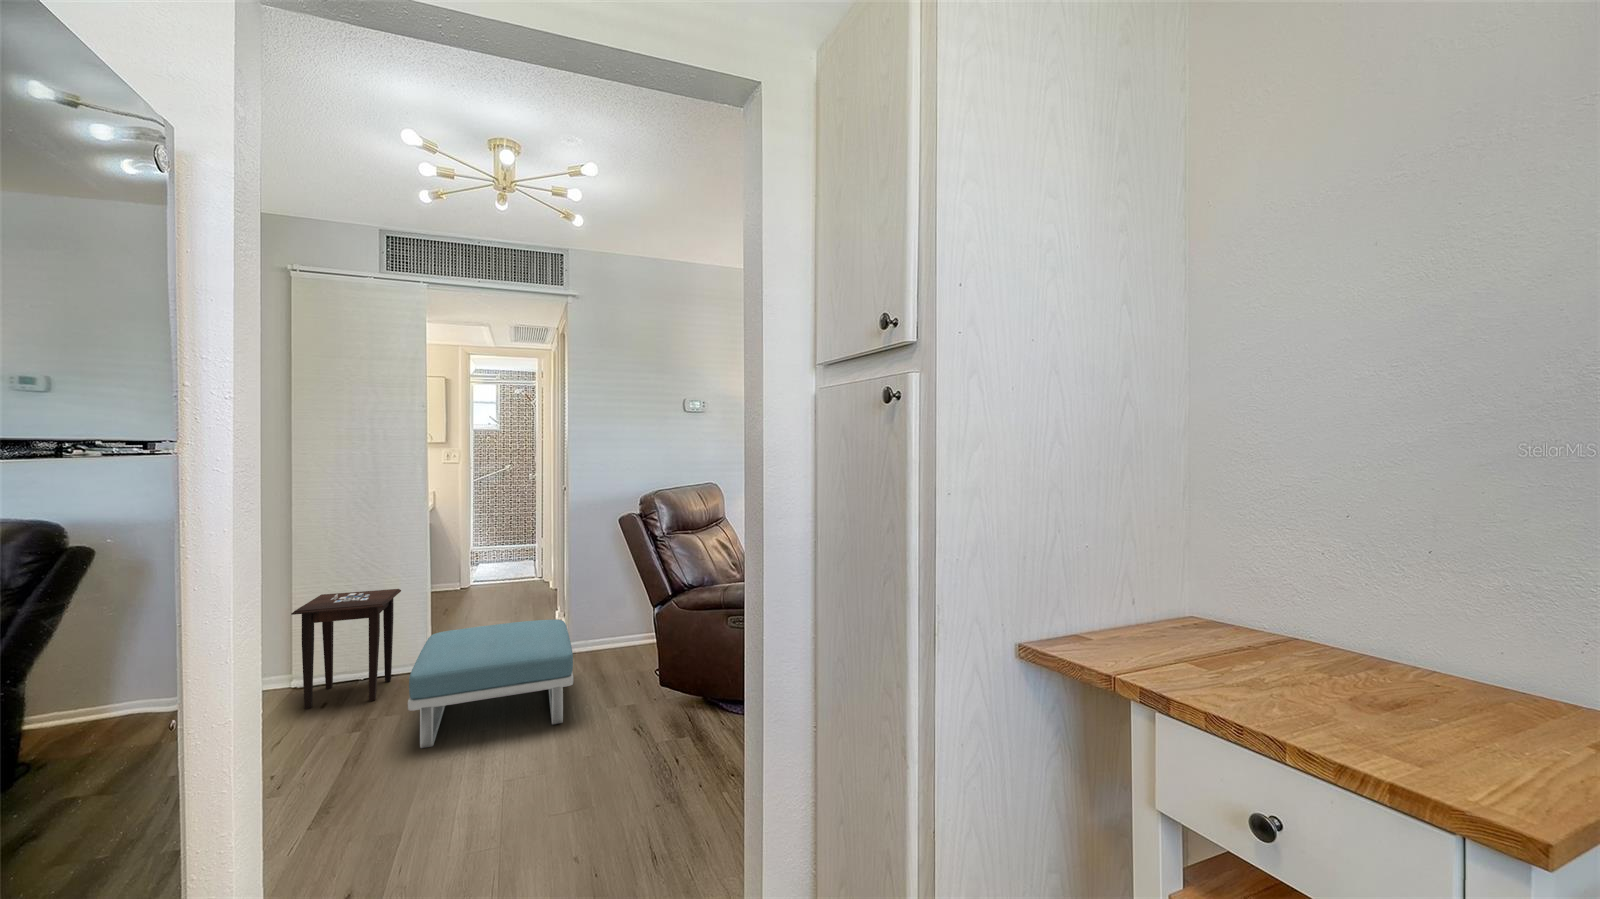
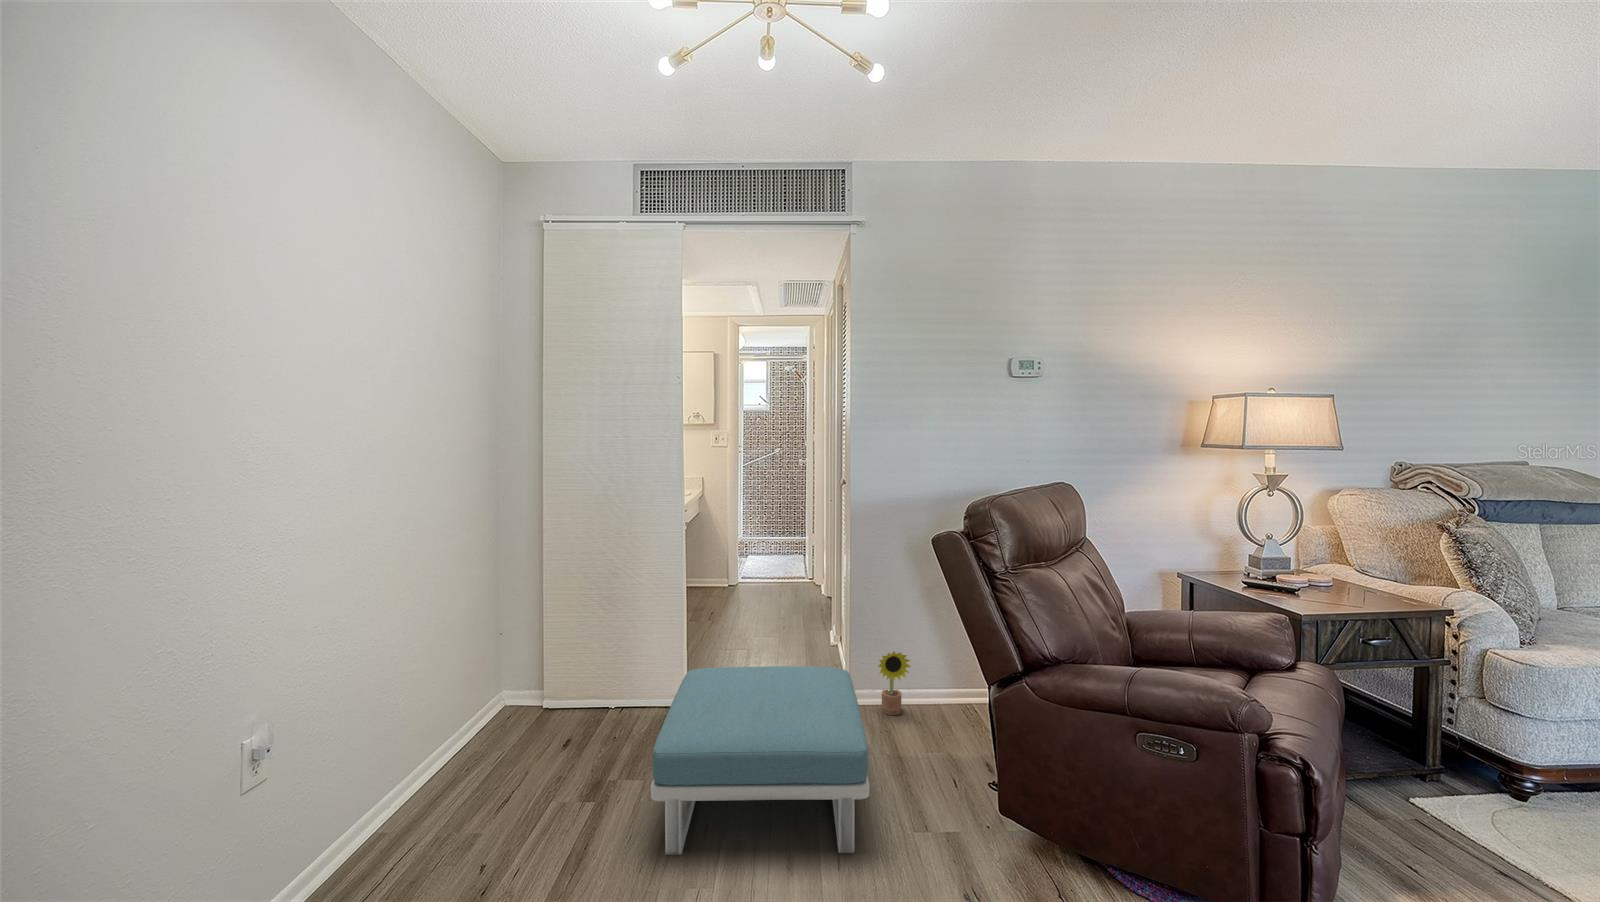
side table: present [291,589,401,709] -> none [545,600,661,742]
decorative plant: none [589,608,614,655] -> present [878,651,911,715]

